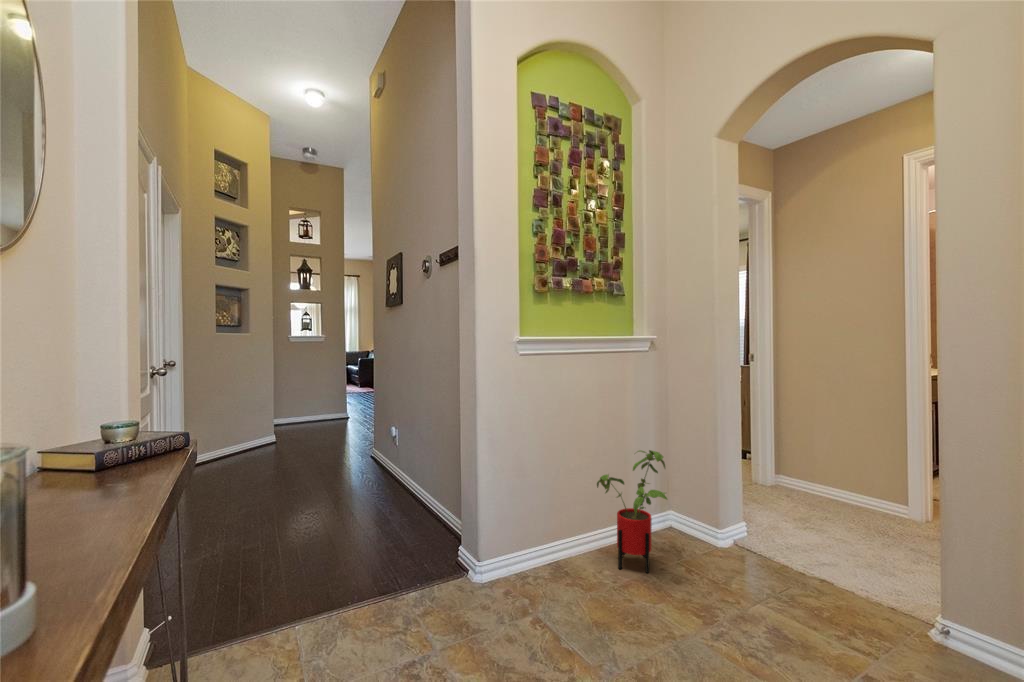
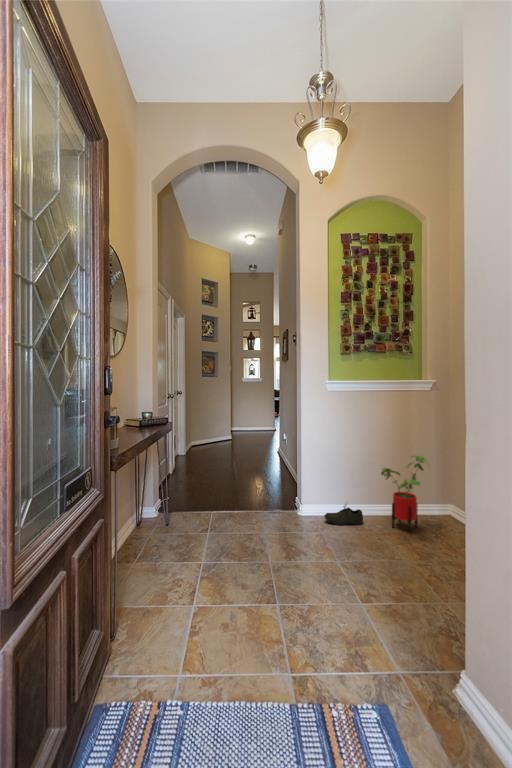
shoe: none [517,537,576,585] -> present [324,504,363,525]

